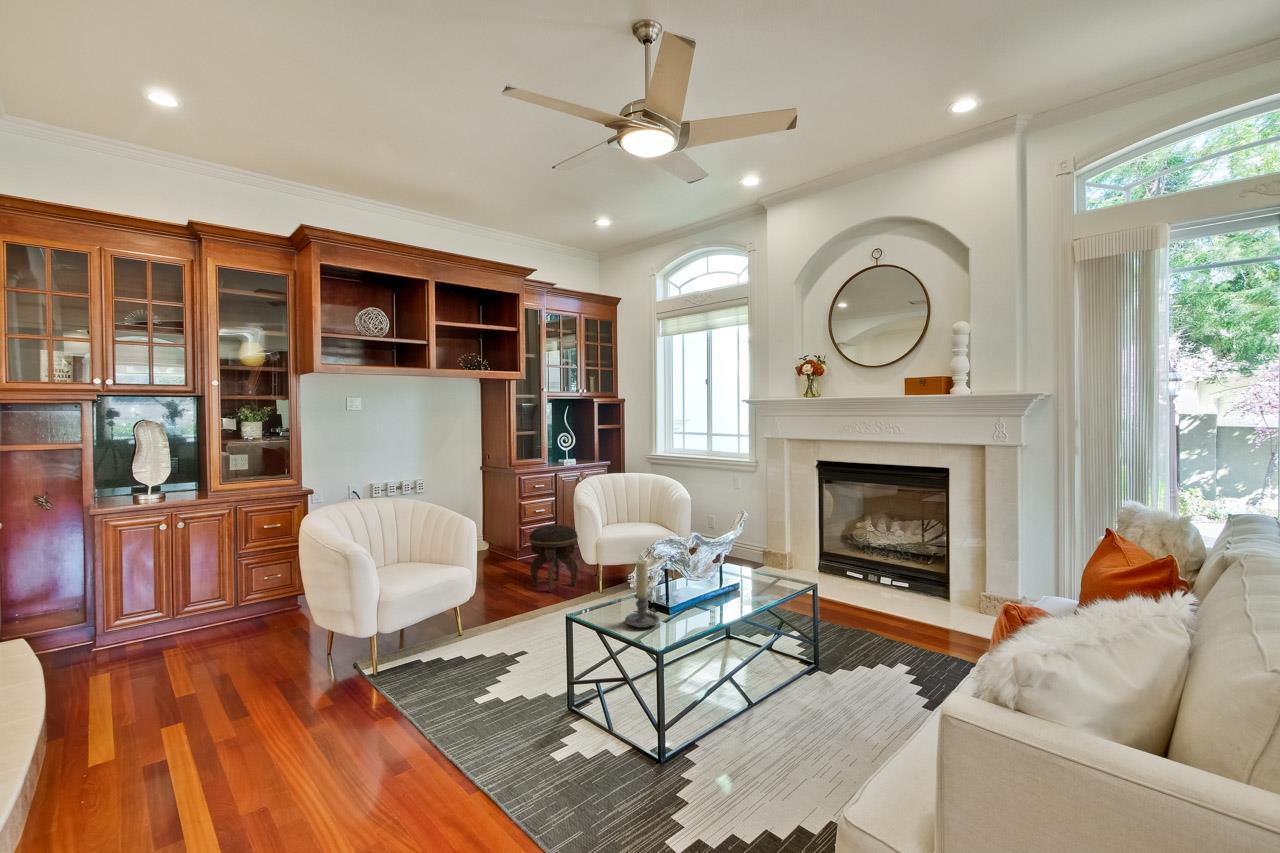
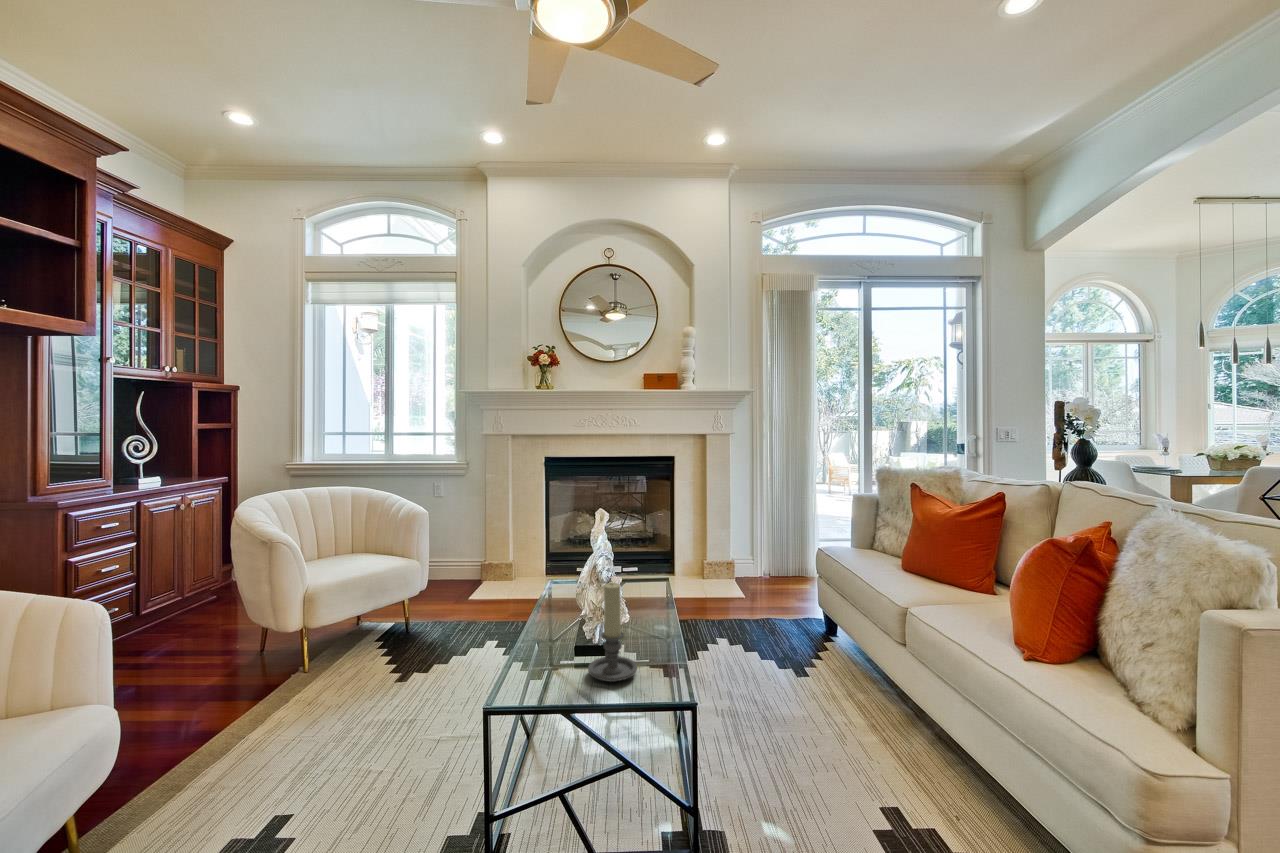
footstool: present [529,525,578,592] -> none [154,580,259,700]

